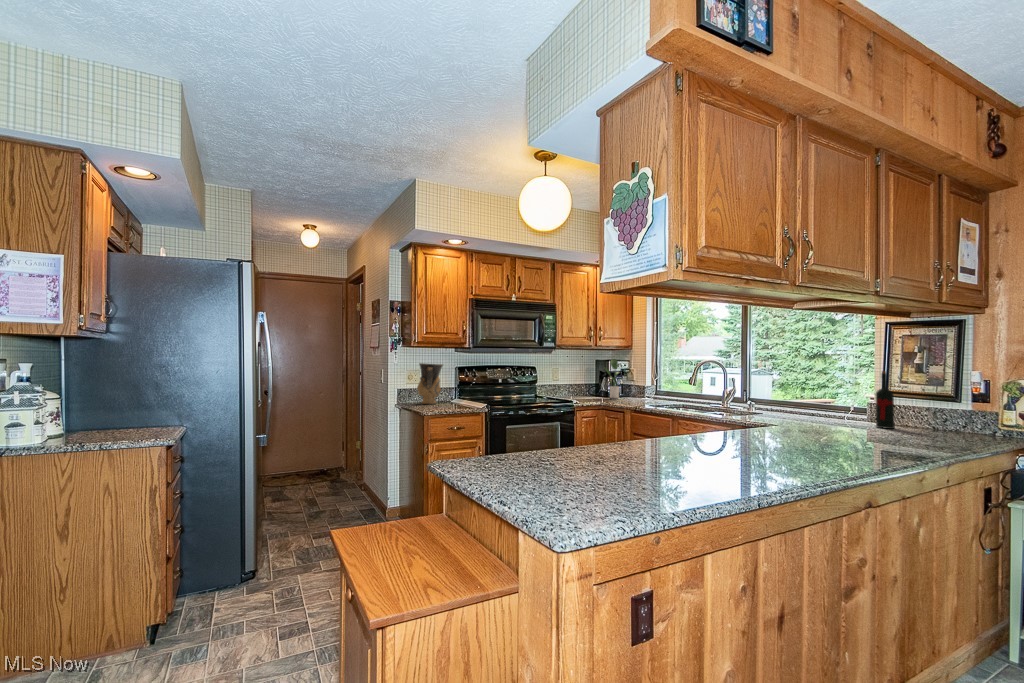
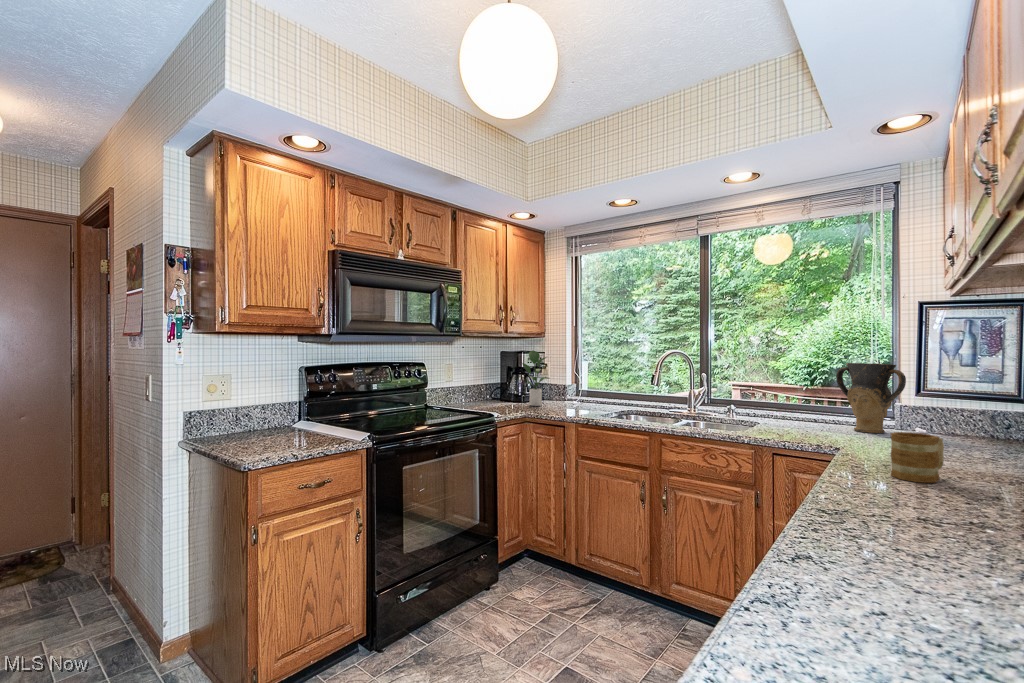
vase: present [417,363,443,404] -> present [836,363,906,433]
wine bottle: present [876,371,895,429] -> none [933,364,959,442]
mug: none [766,409,803,439] -> present [890,432,944,483]

